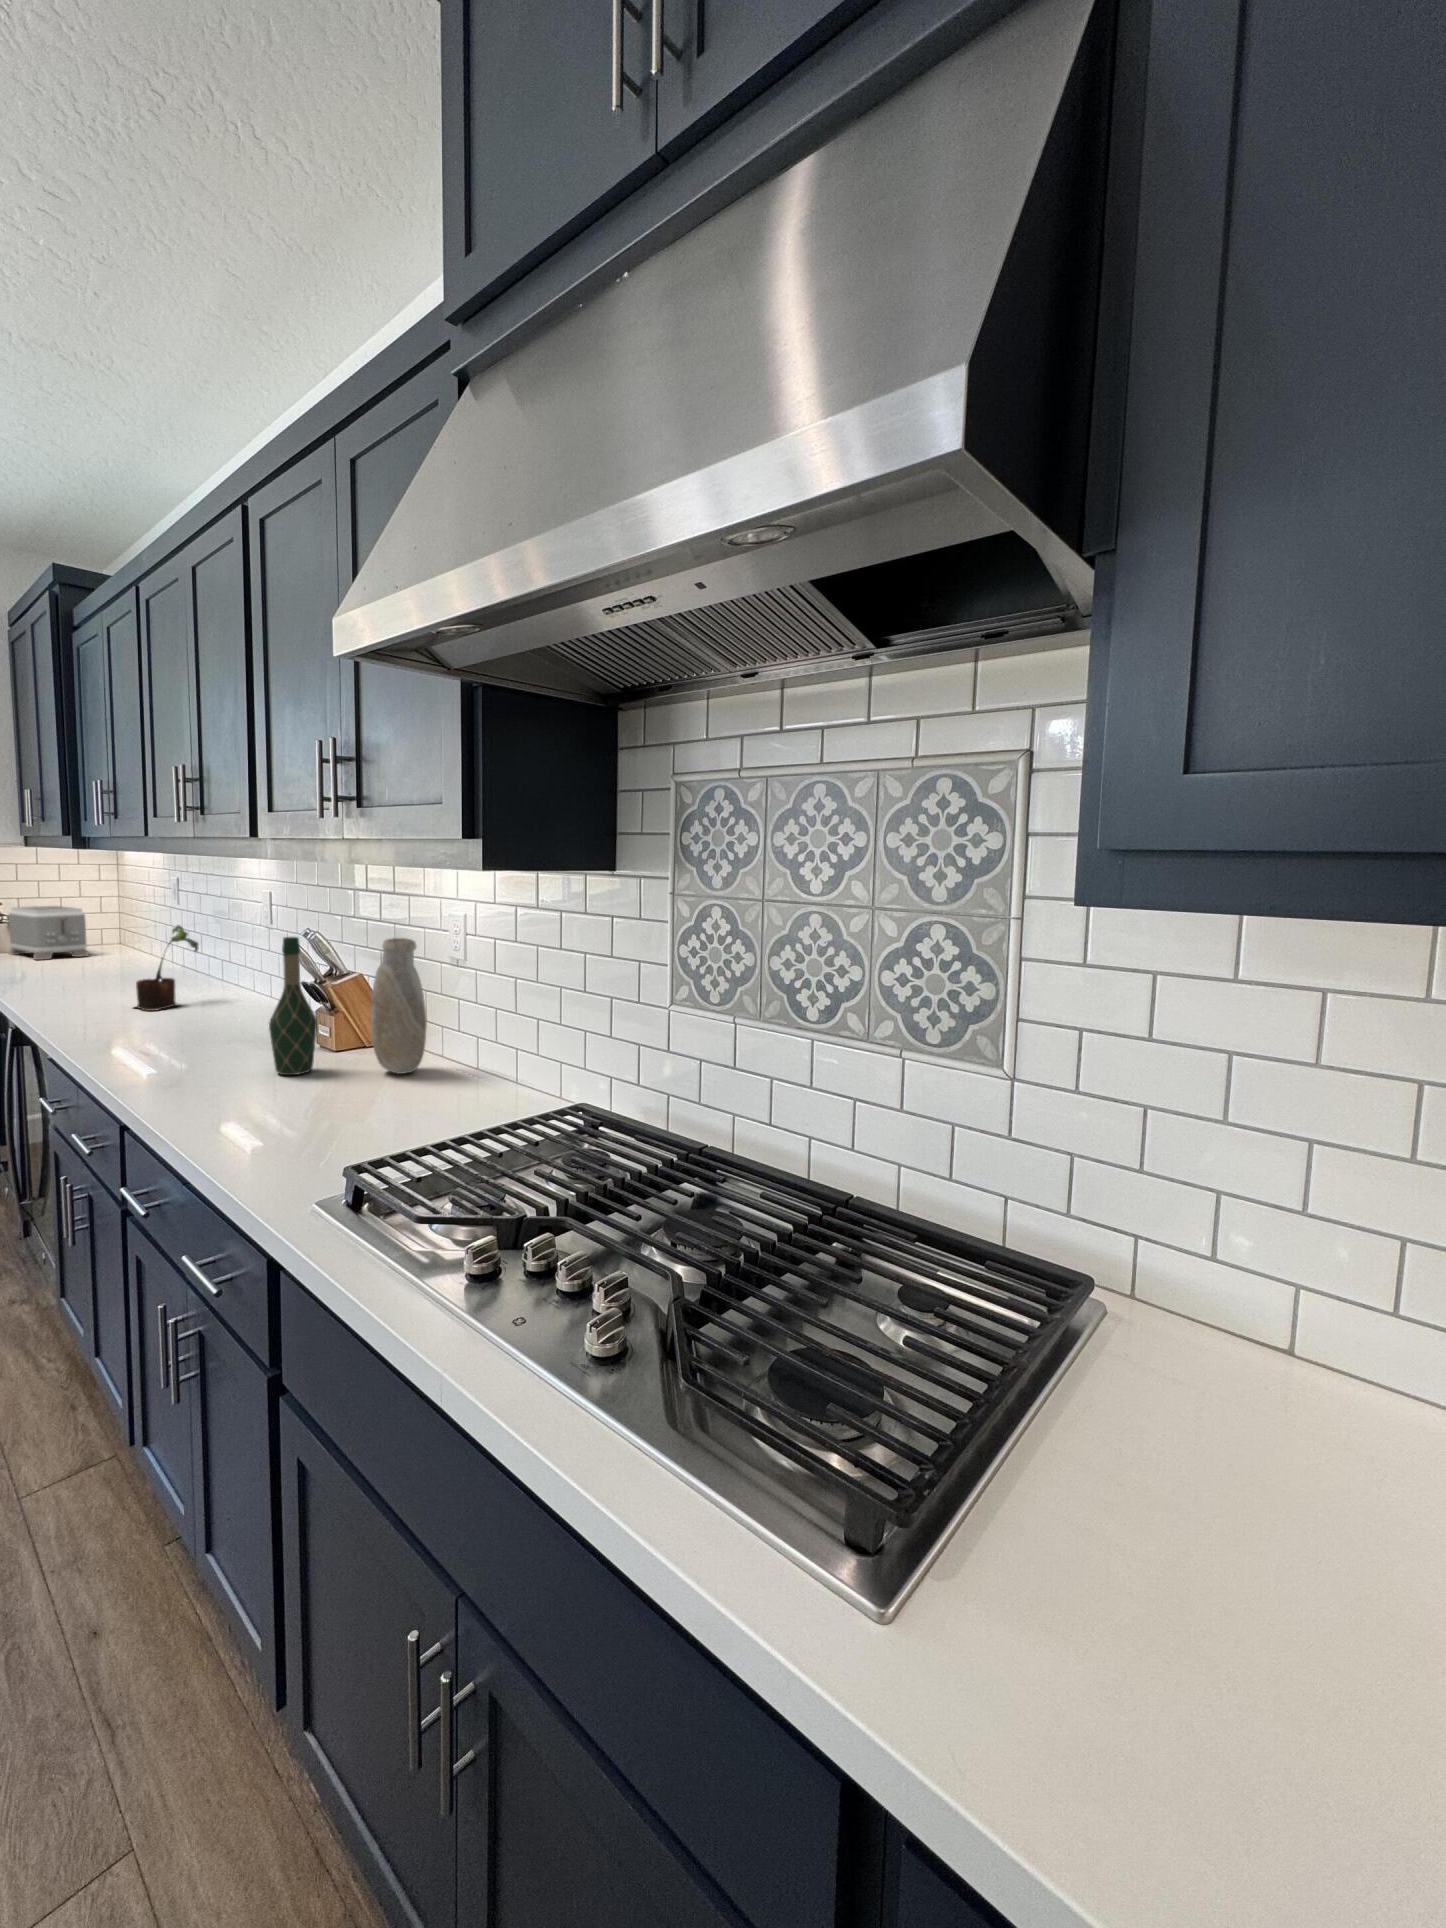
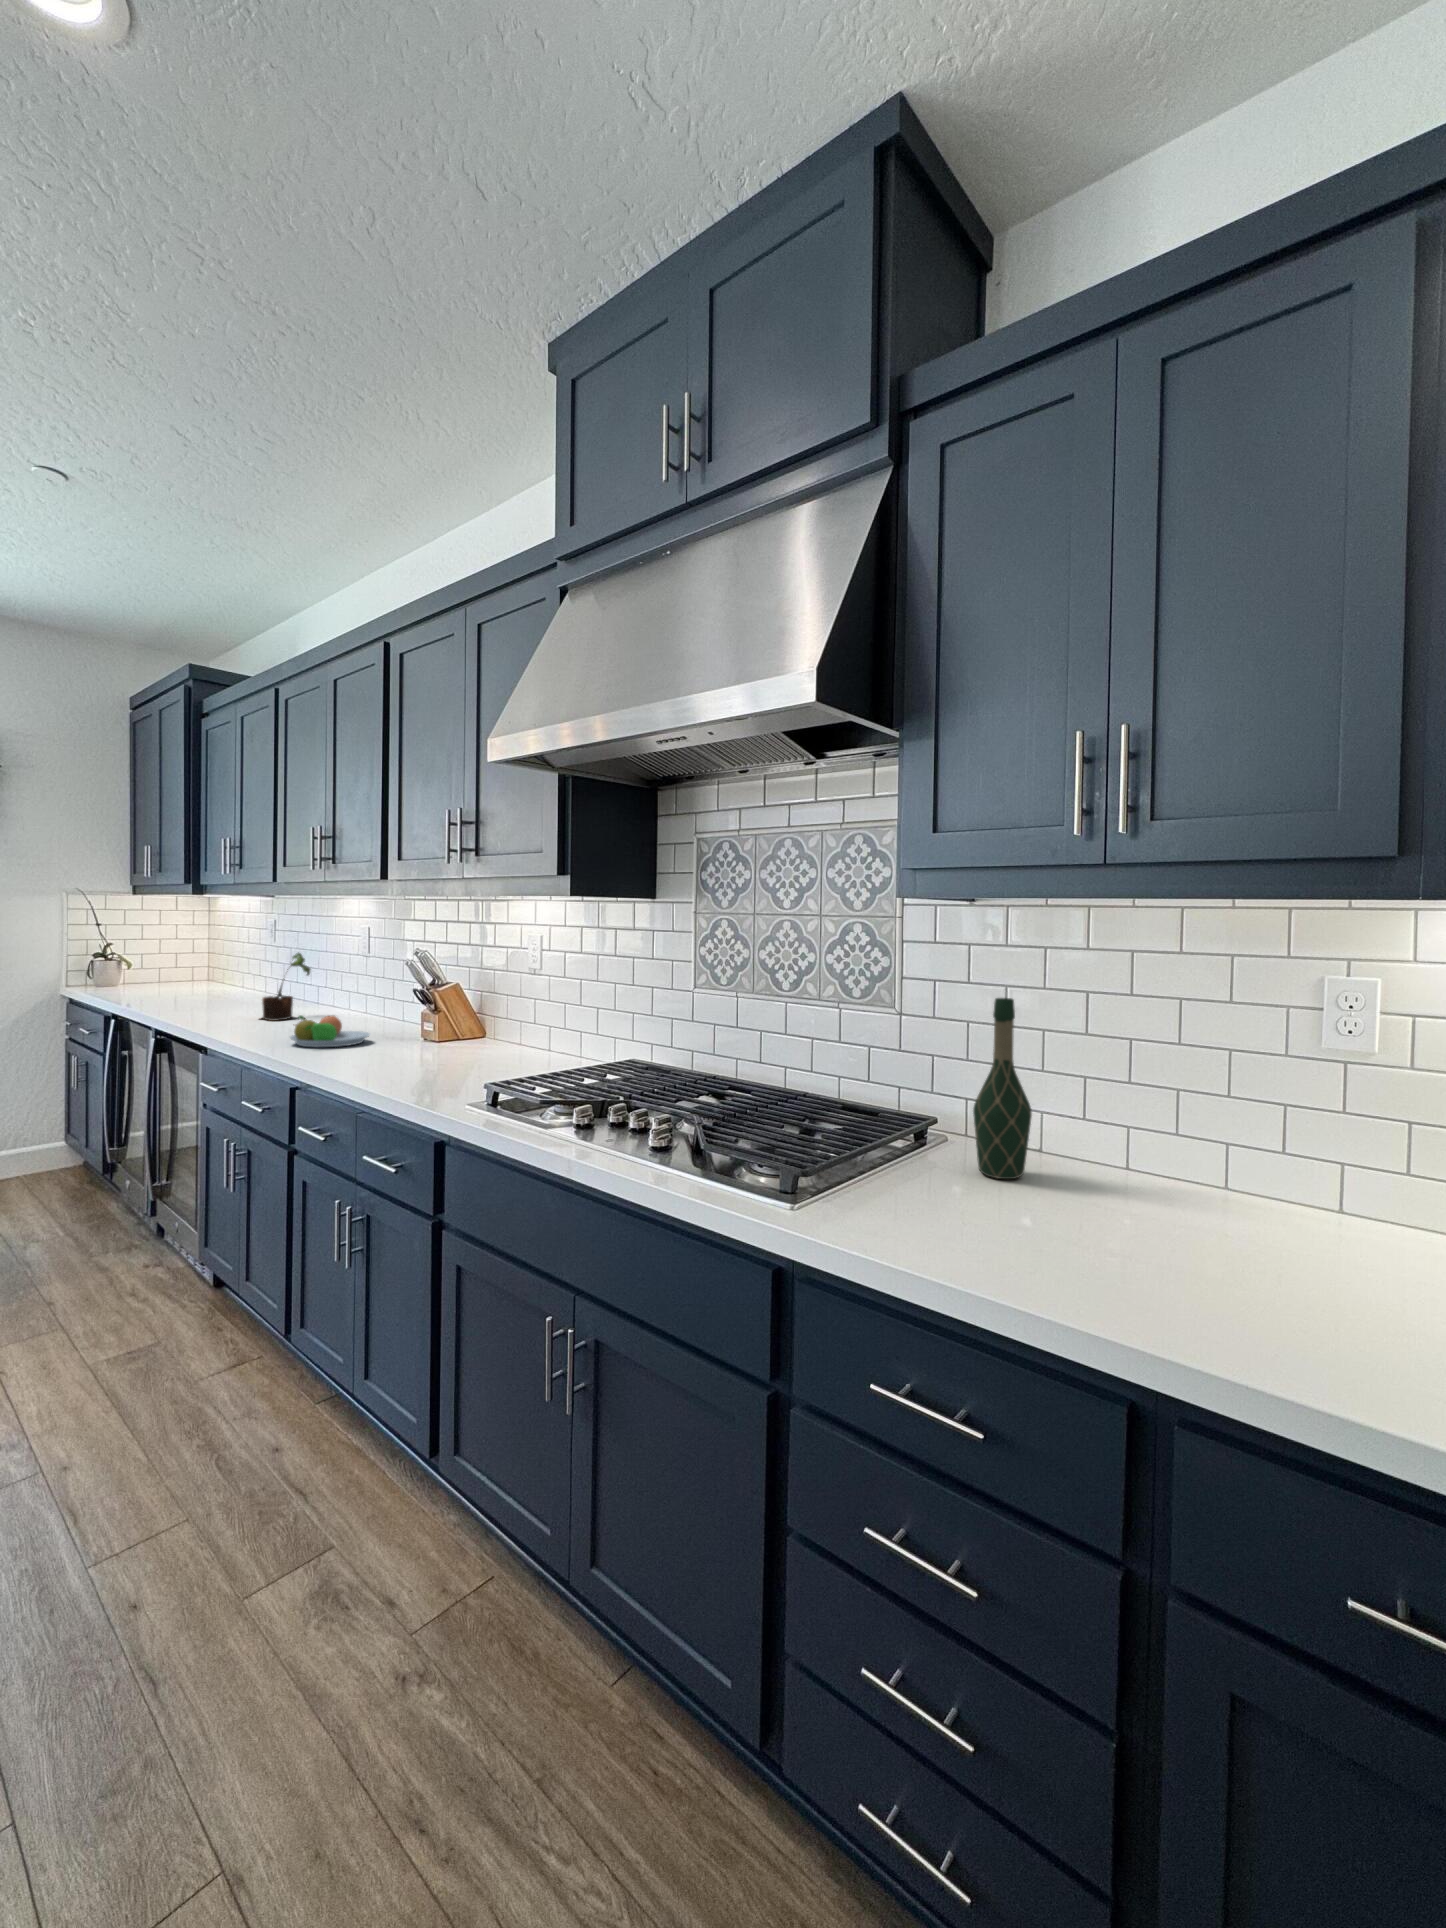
toaster: present [9,906,89,960] -> none [119,946,191,991]
wine bottle: present [269,937,317,1075] -> present [973,998,1032,1179]
vase: present [371,938,427,1074] -> none [471,953,511,1053]
fruit bowl: none [137,1015,249,1063] -> present [290,1015,370,1047]

